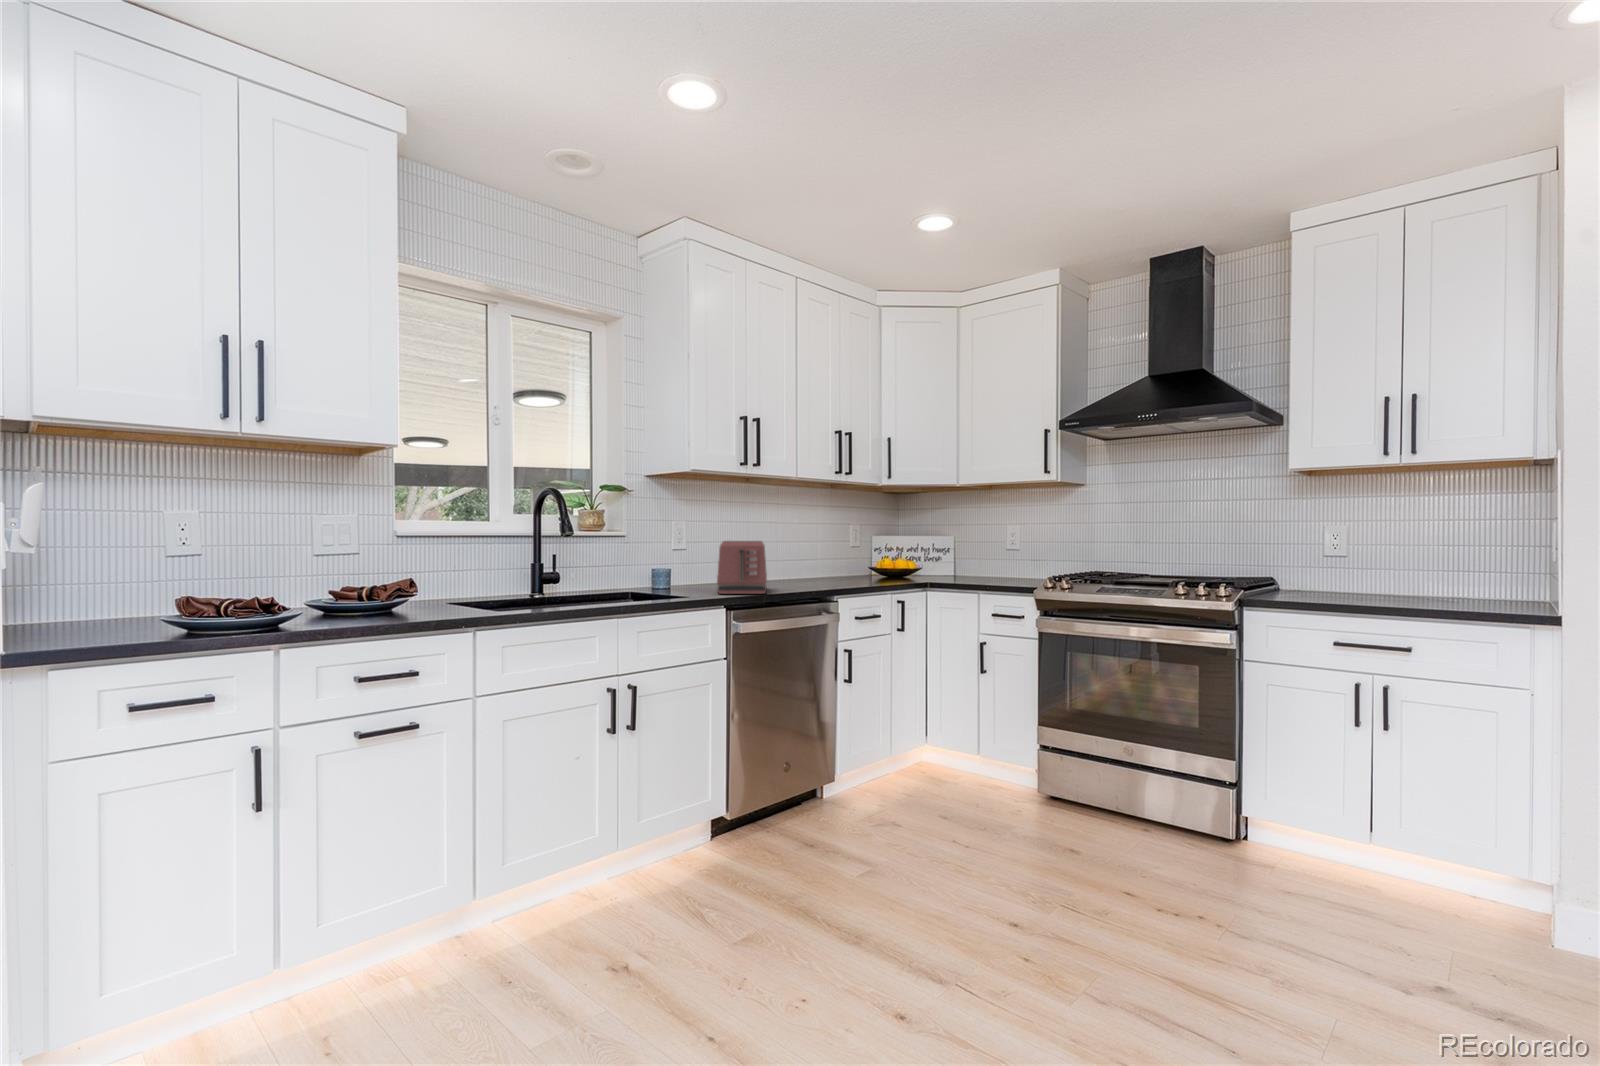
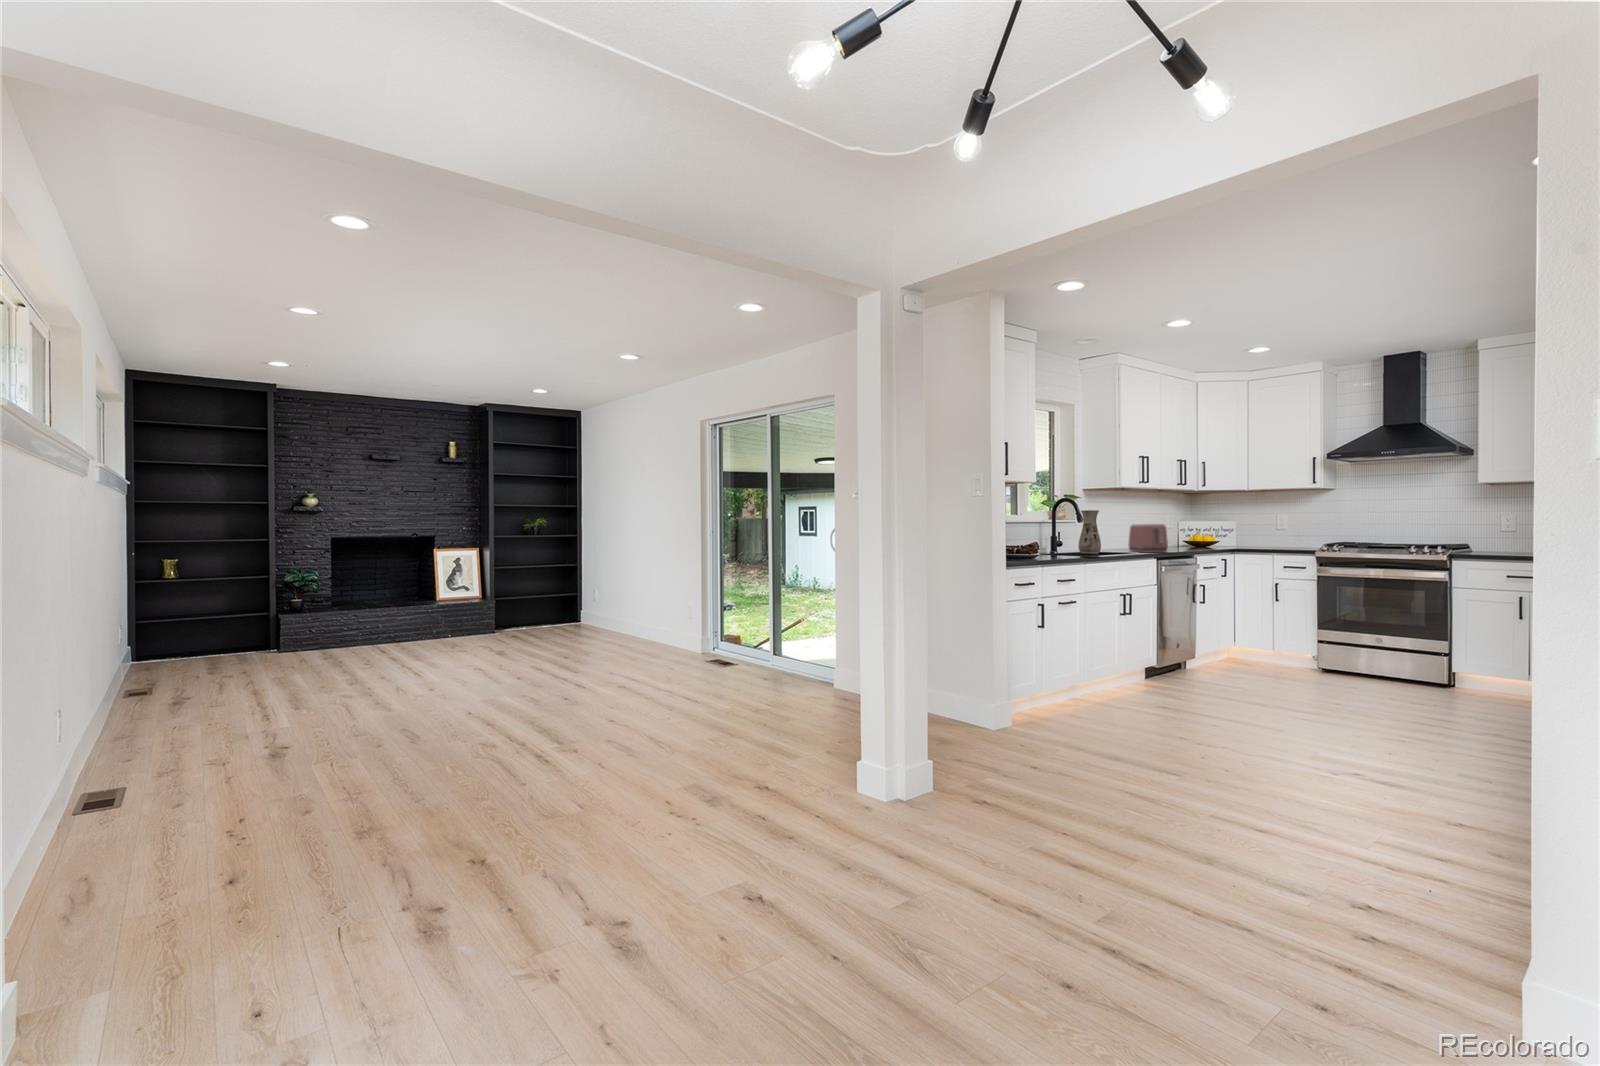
vase: none [485,511,535,615] -> present [1078,510,1101,557]

